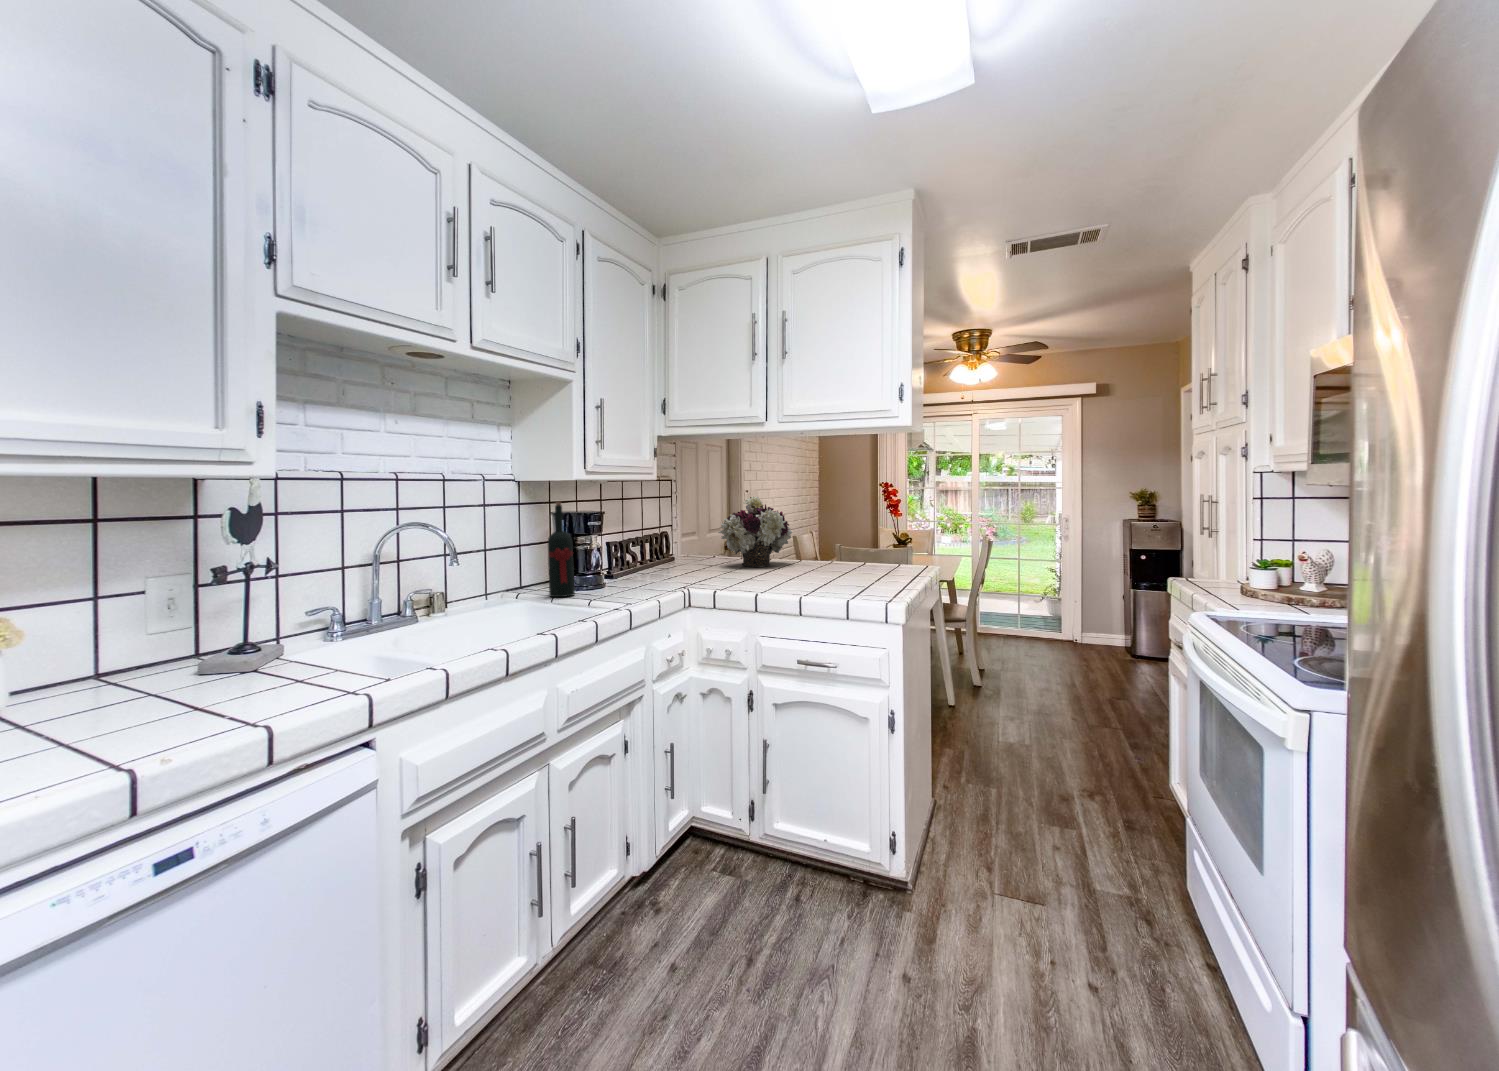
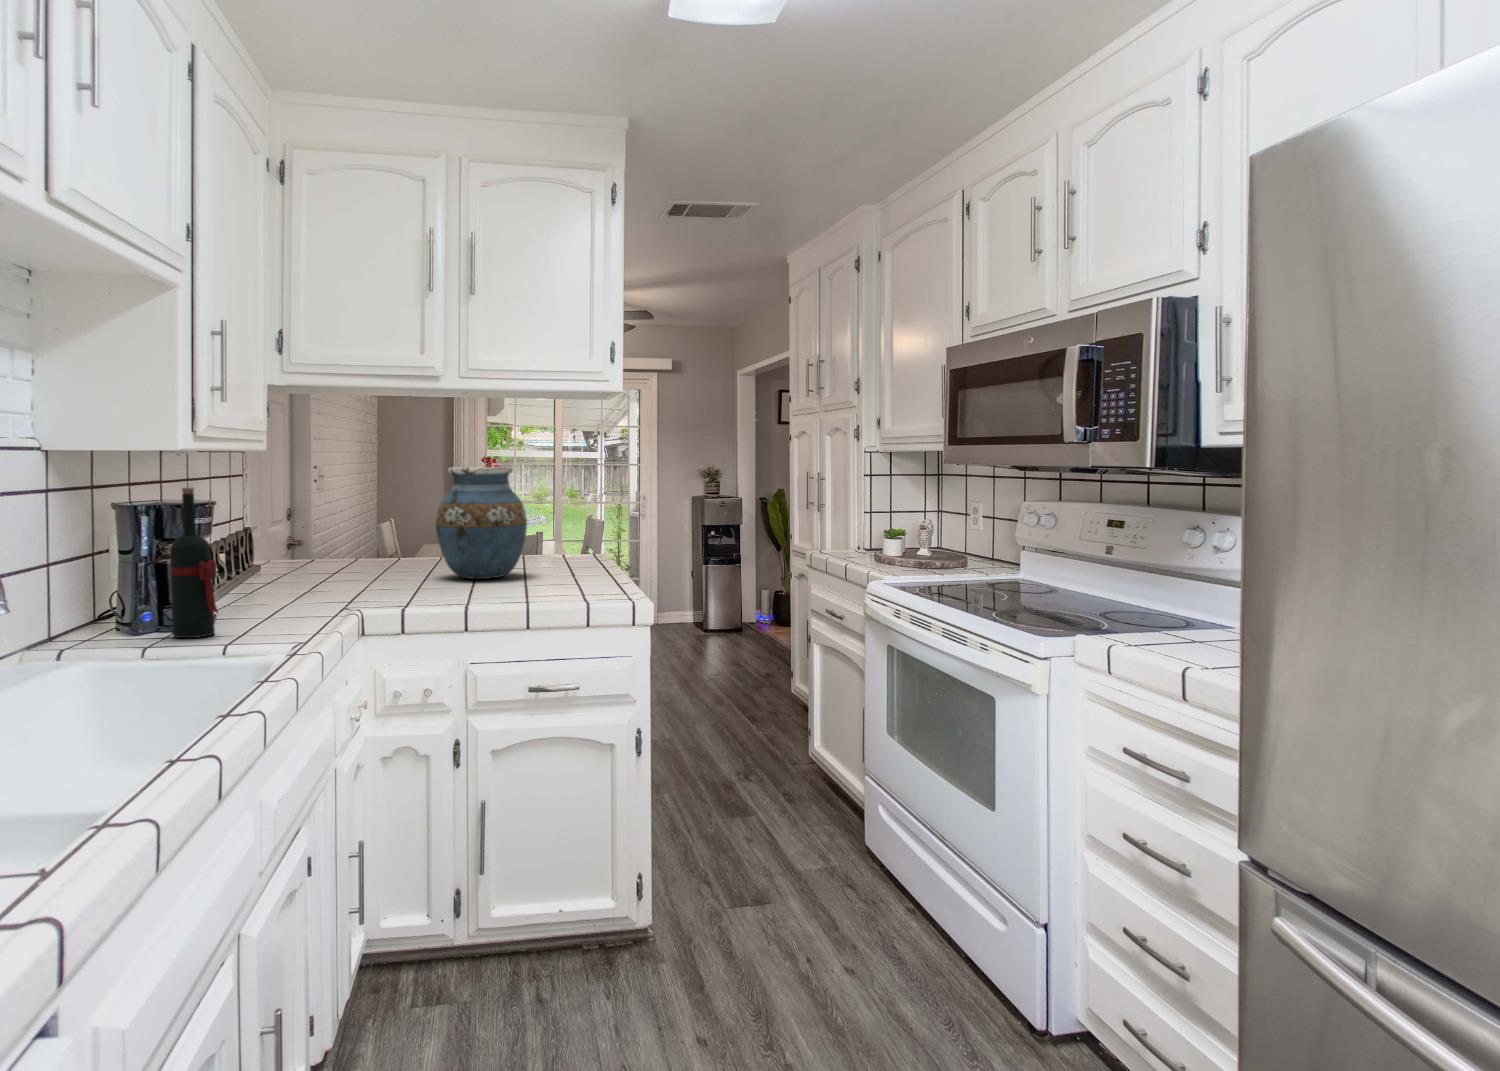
vase: none [808,492,873,573] -> present [436,467,527,579]
flower arrangement: present [718,497,792,567] -> none [272,471,377,580]

